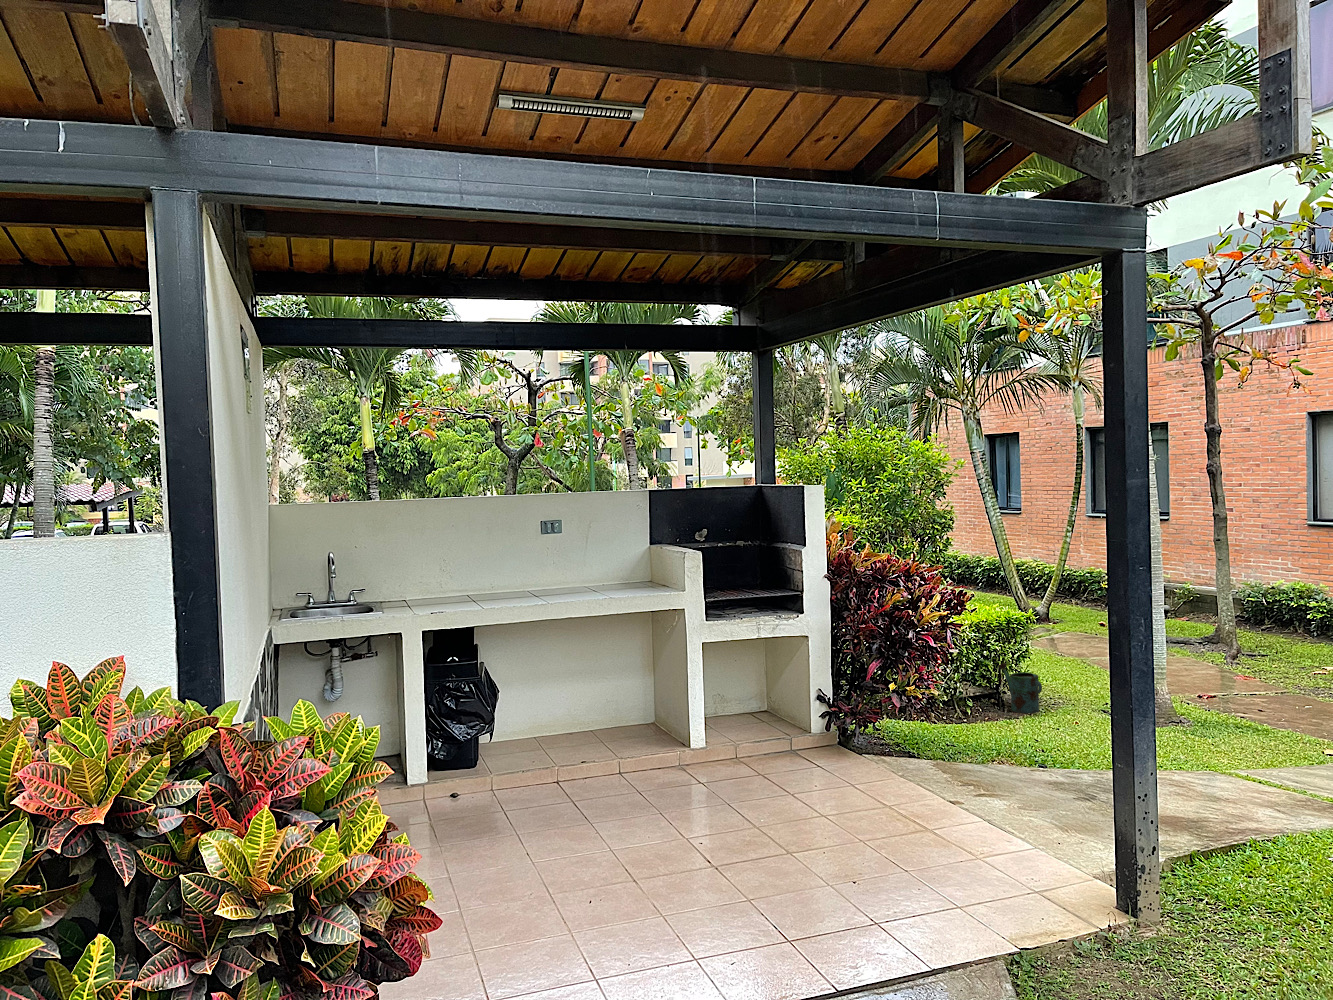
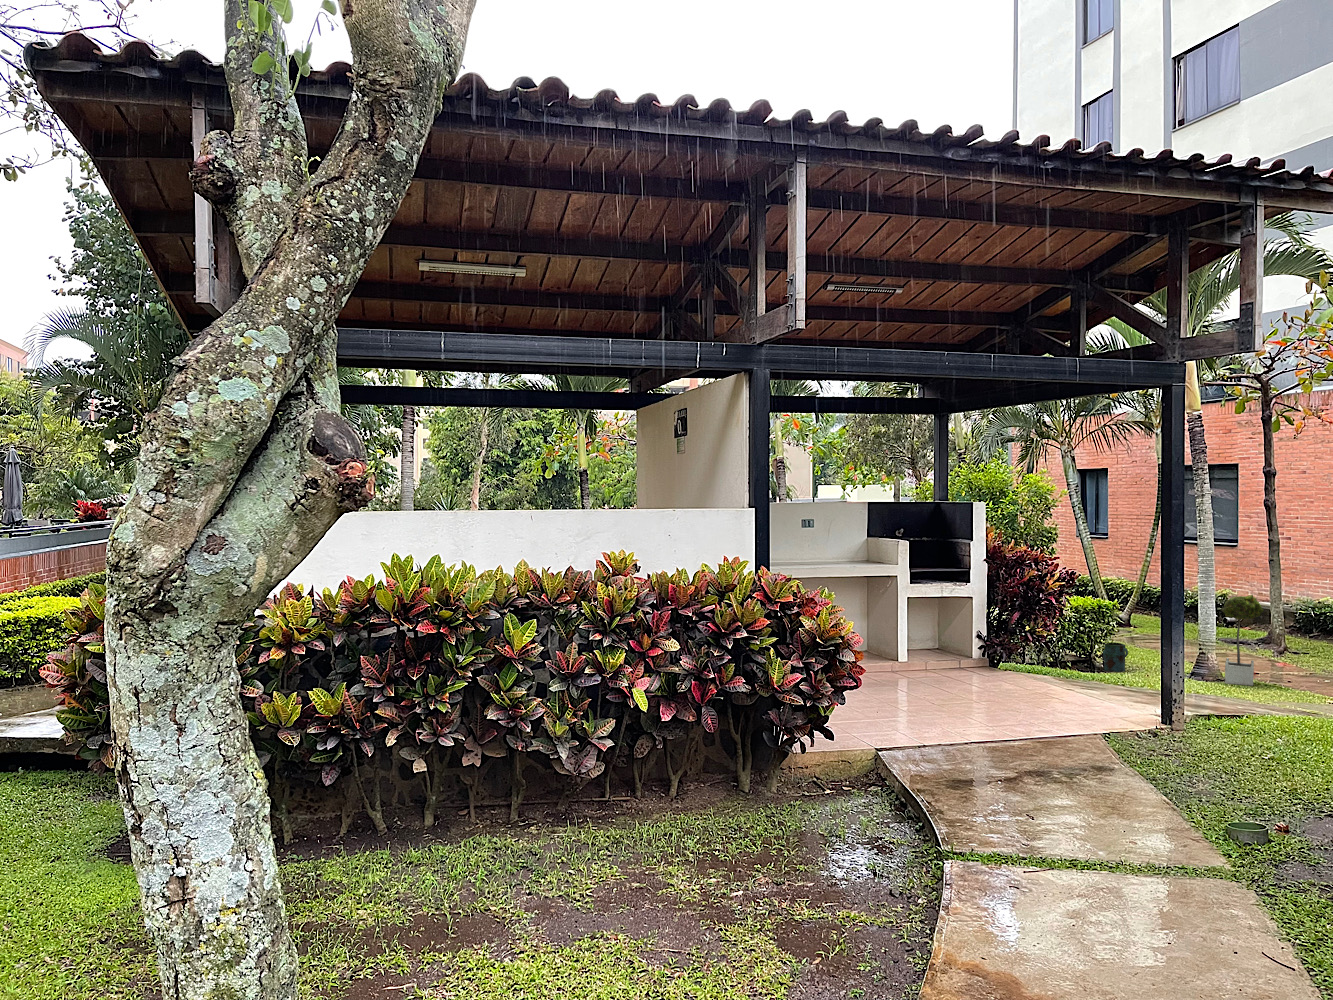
potted tree: none [1163,606,1223,732] -> present [1220,595,1263,686]

